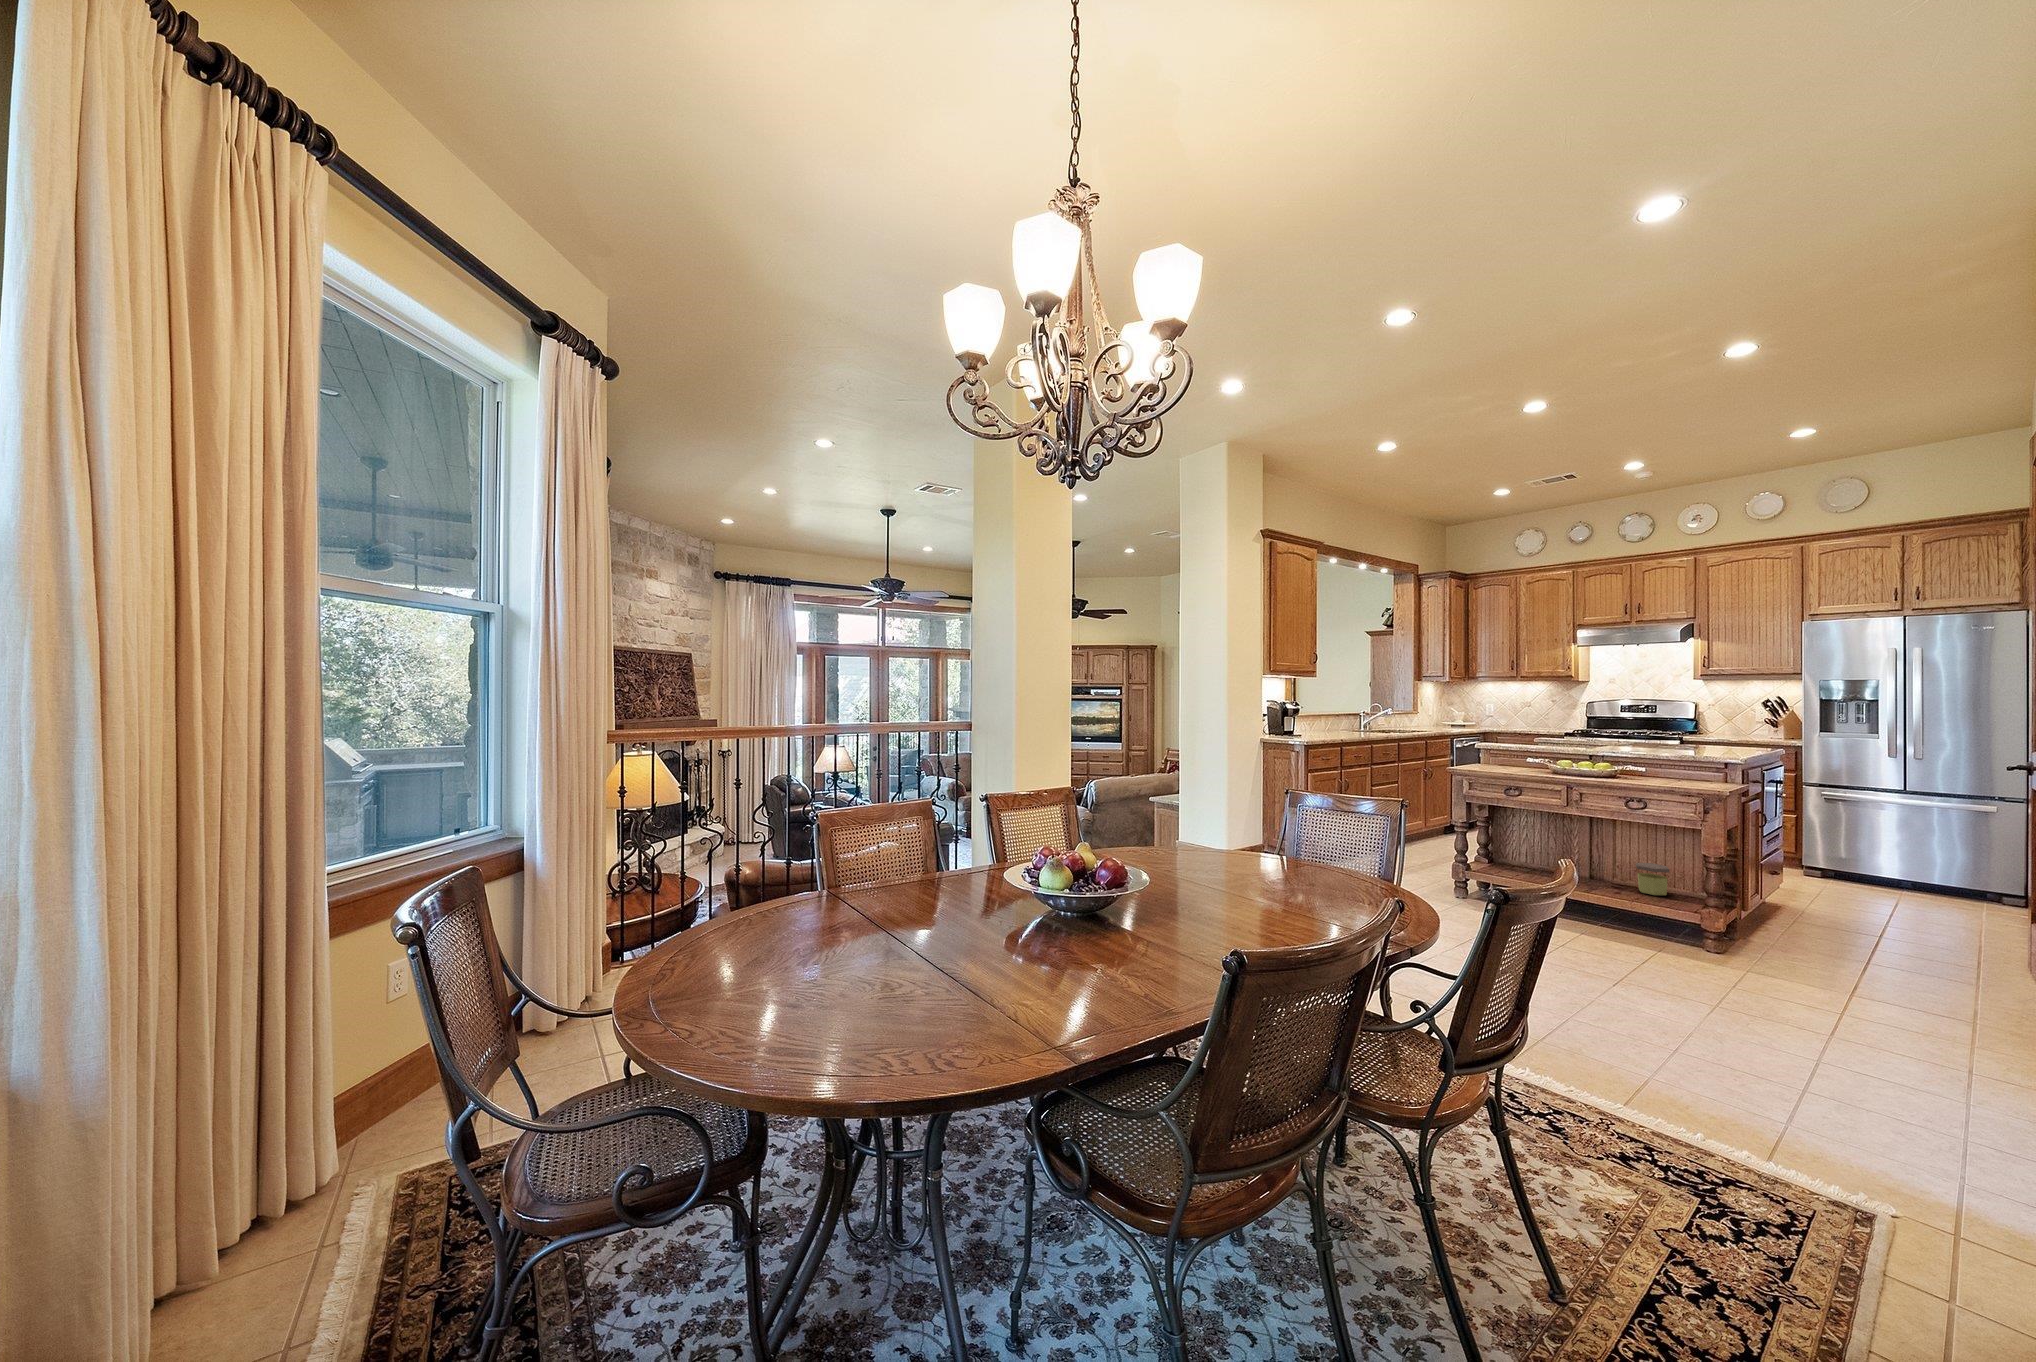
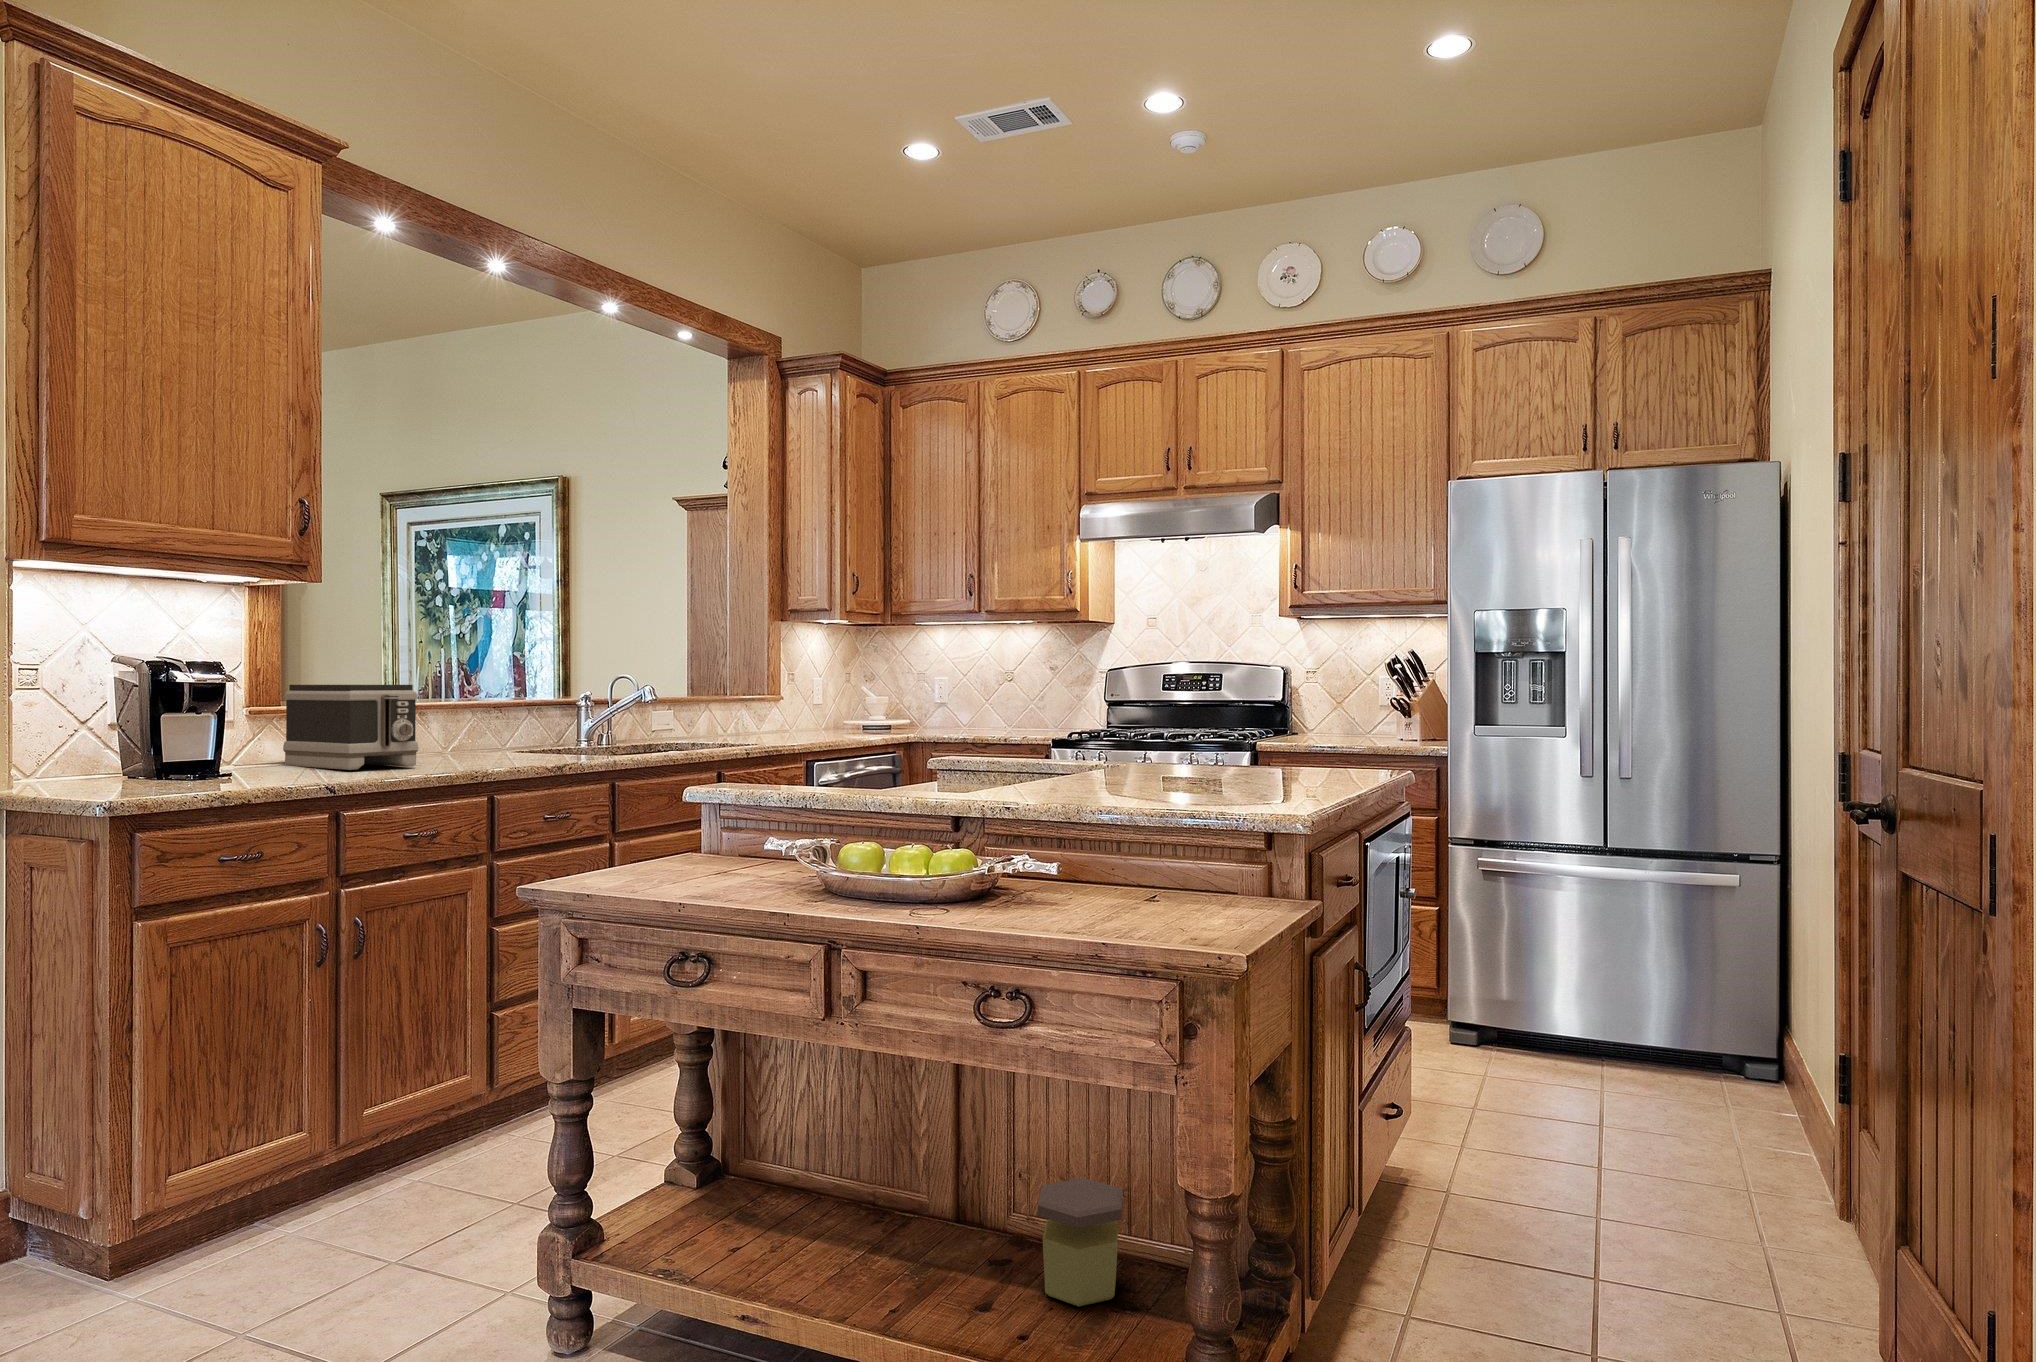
toaster: none [1296,707,1342,734] -> present [283,685,418,770]

